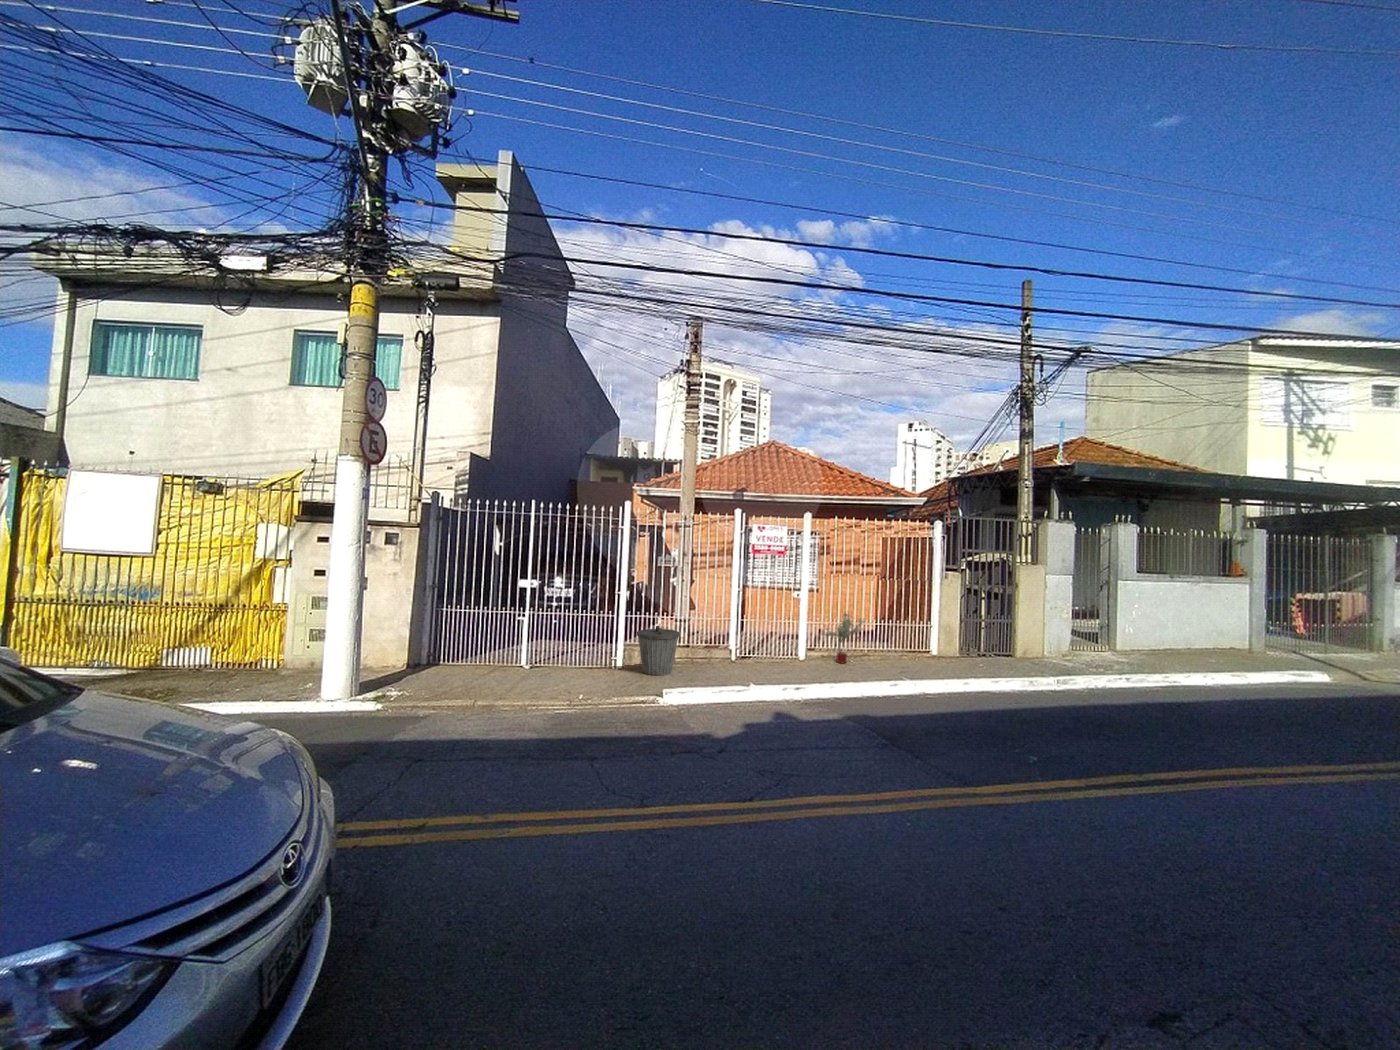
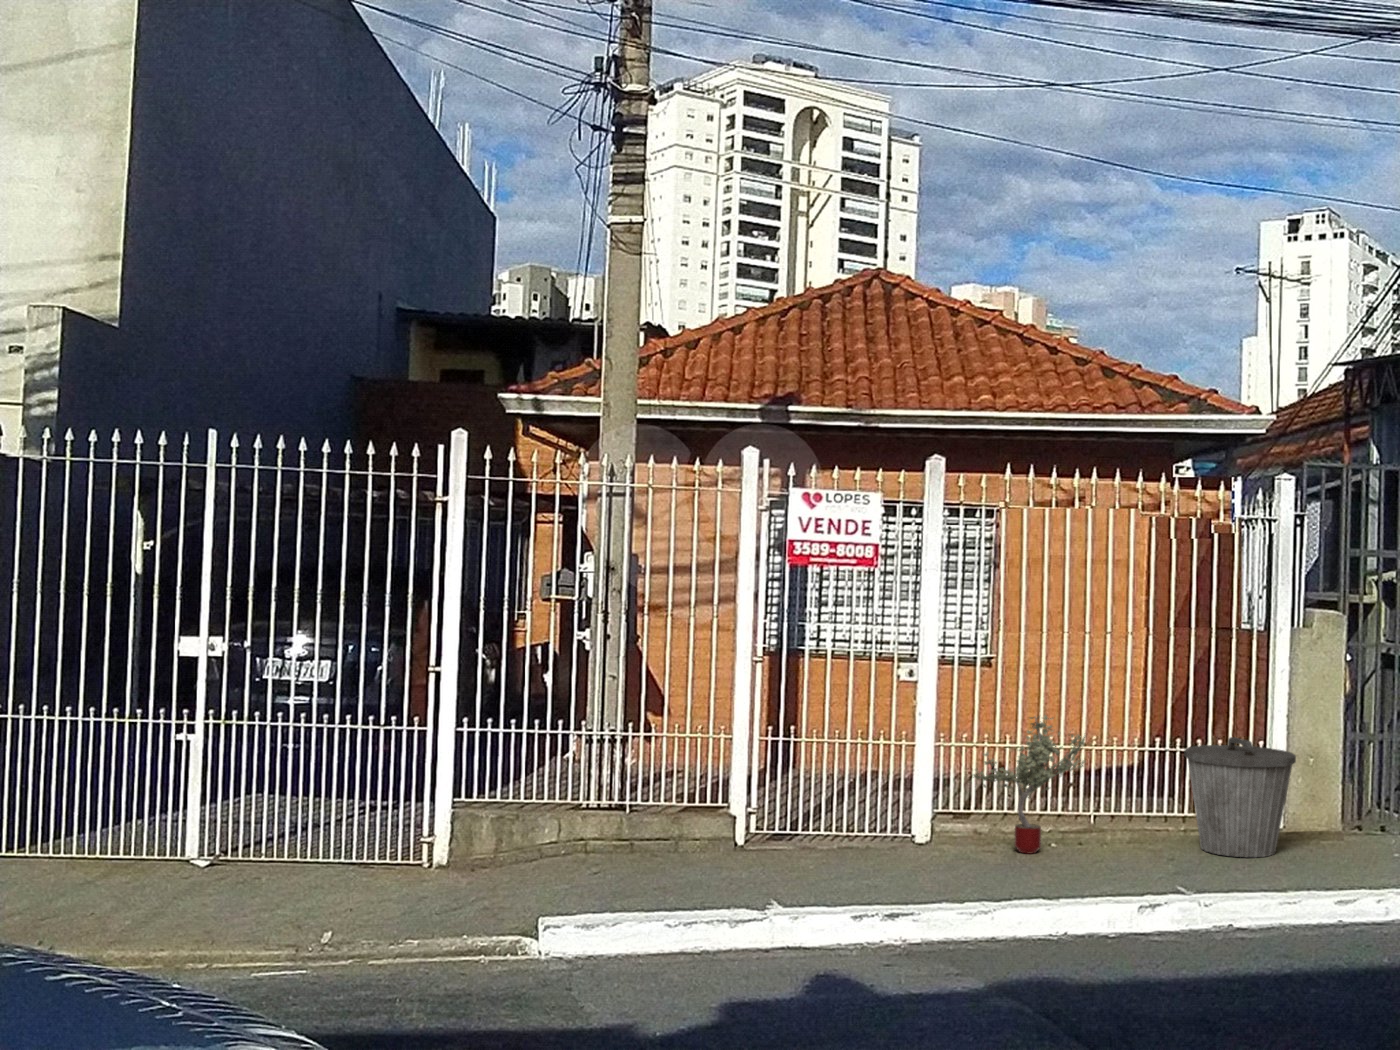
trash can: present [637,626,680,675] -> present [1184,737,1296,857]

